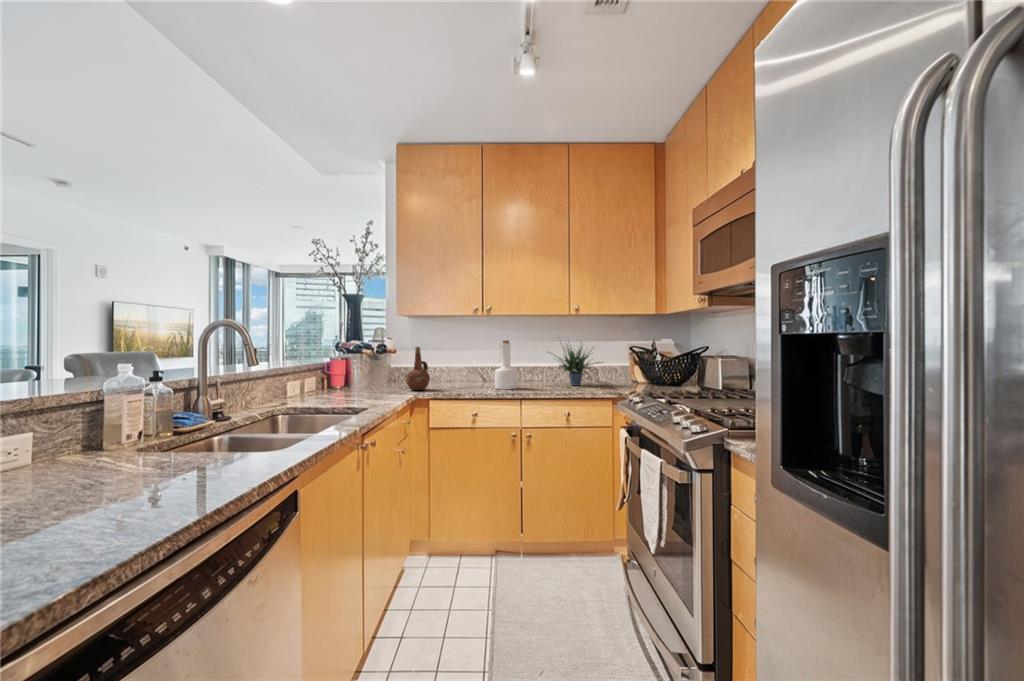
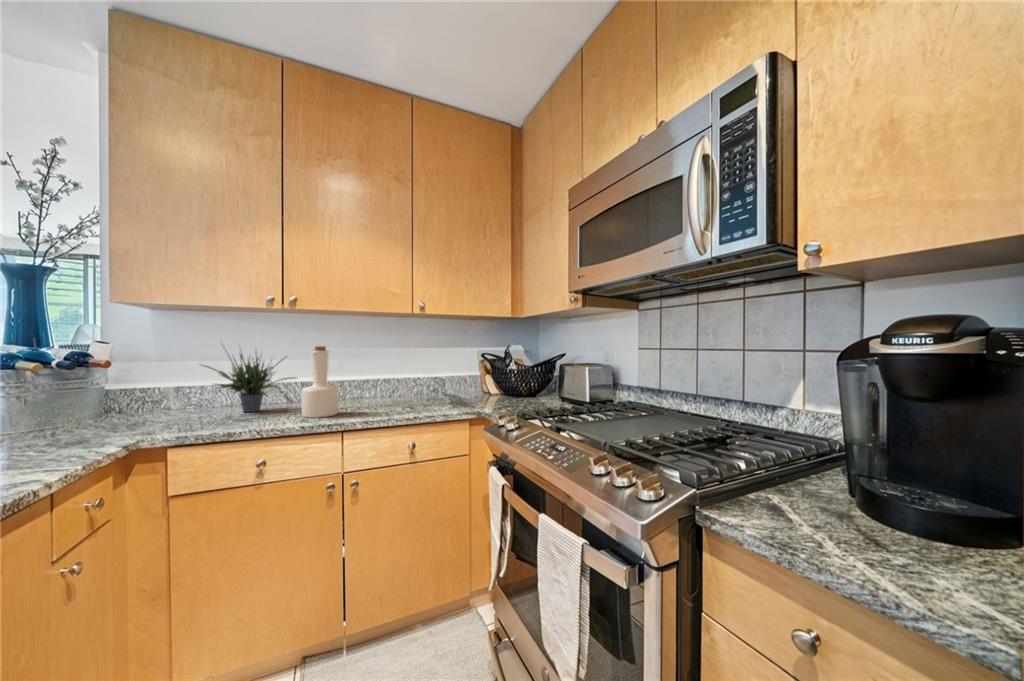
ceramic pitcher: present [406,347,430,390] -> none [127,357,182,431]
potted plant: present [555,347,601,386] -> present [204,354,295,412]

